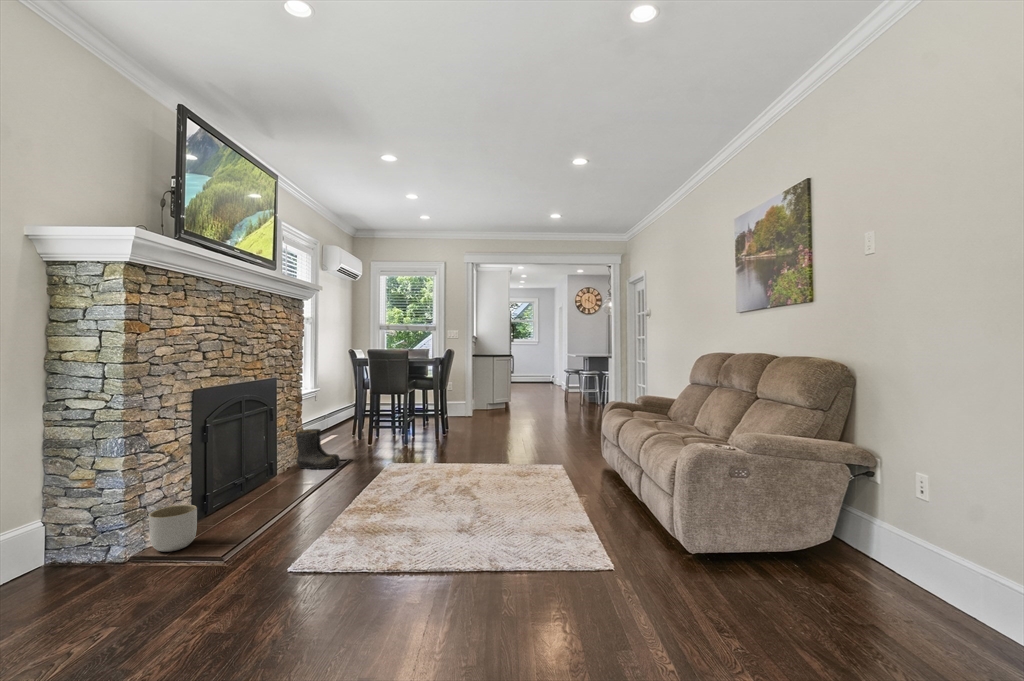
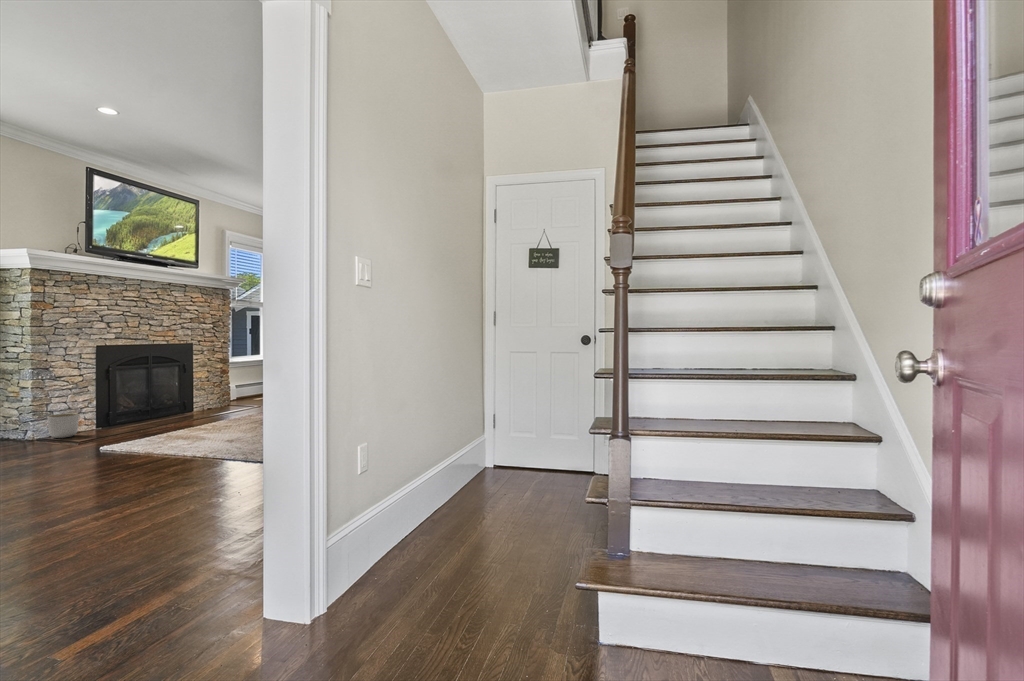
boots: present [296,429,340,469] -> none [209,383,245,411]

